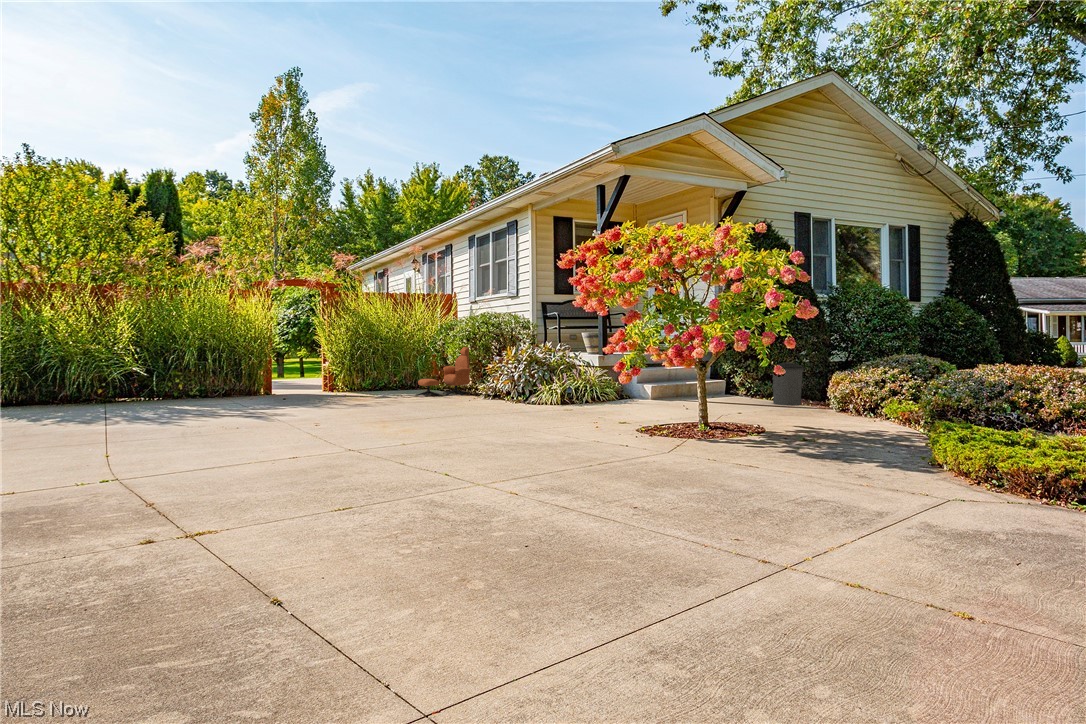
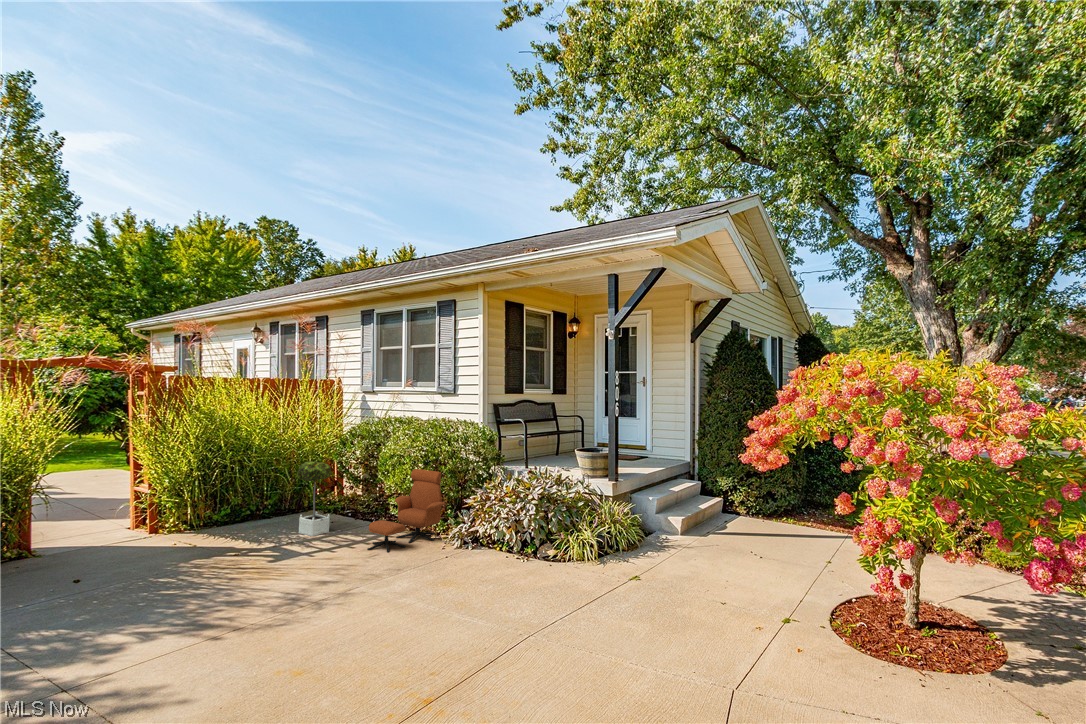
potted tree: none [385,341,408,391] -> present [297,461,332,536]
trash can: present [770,362,805,405] -> none [780,484,814,532]

